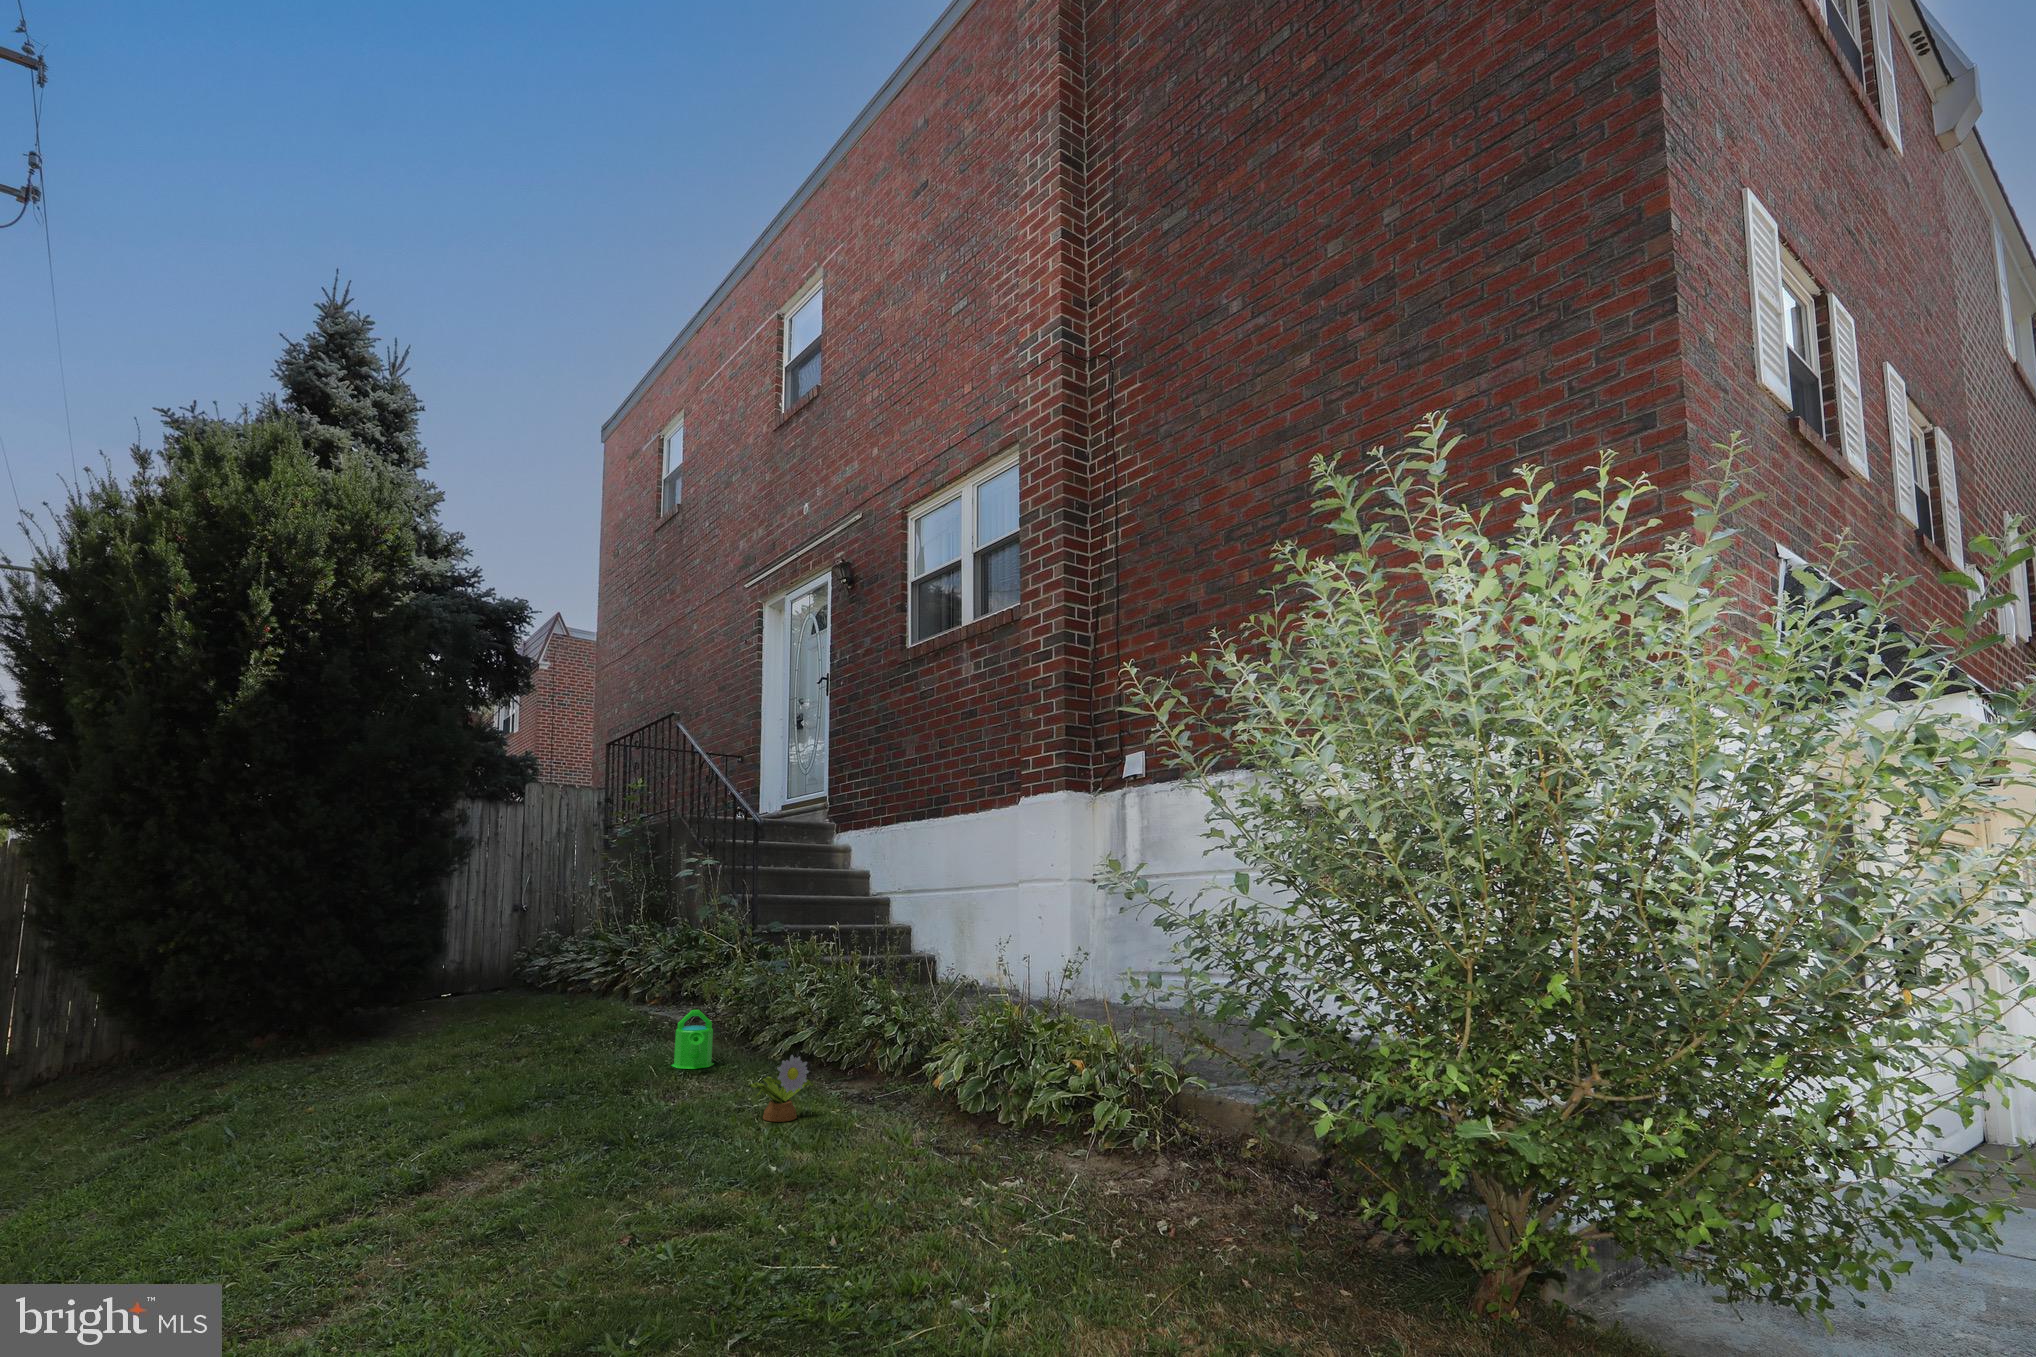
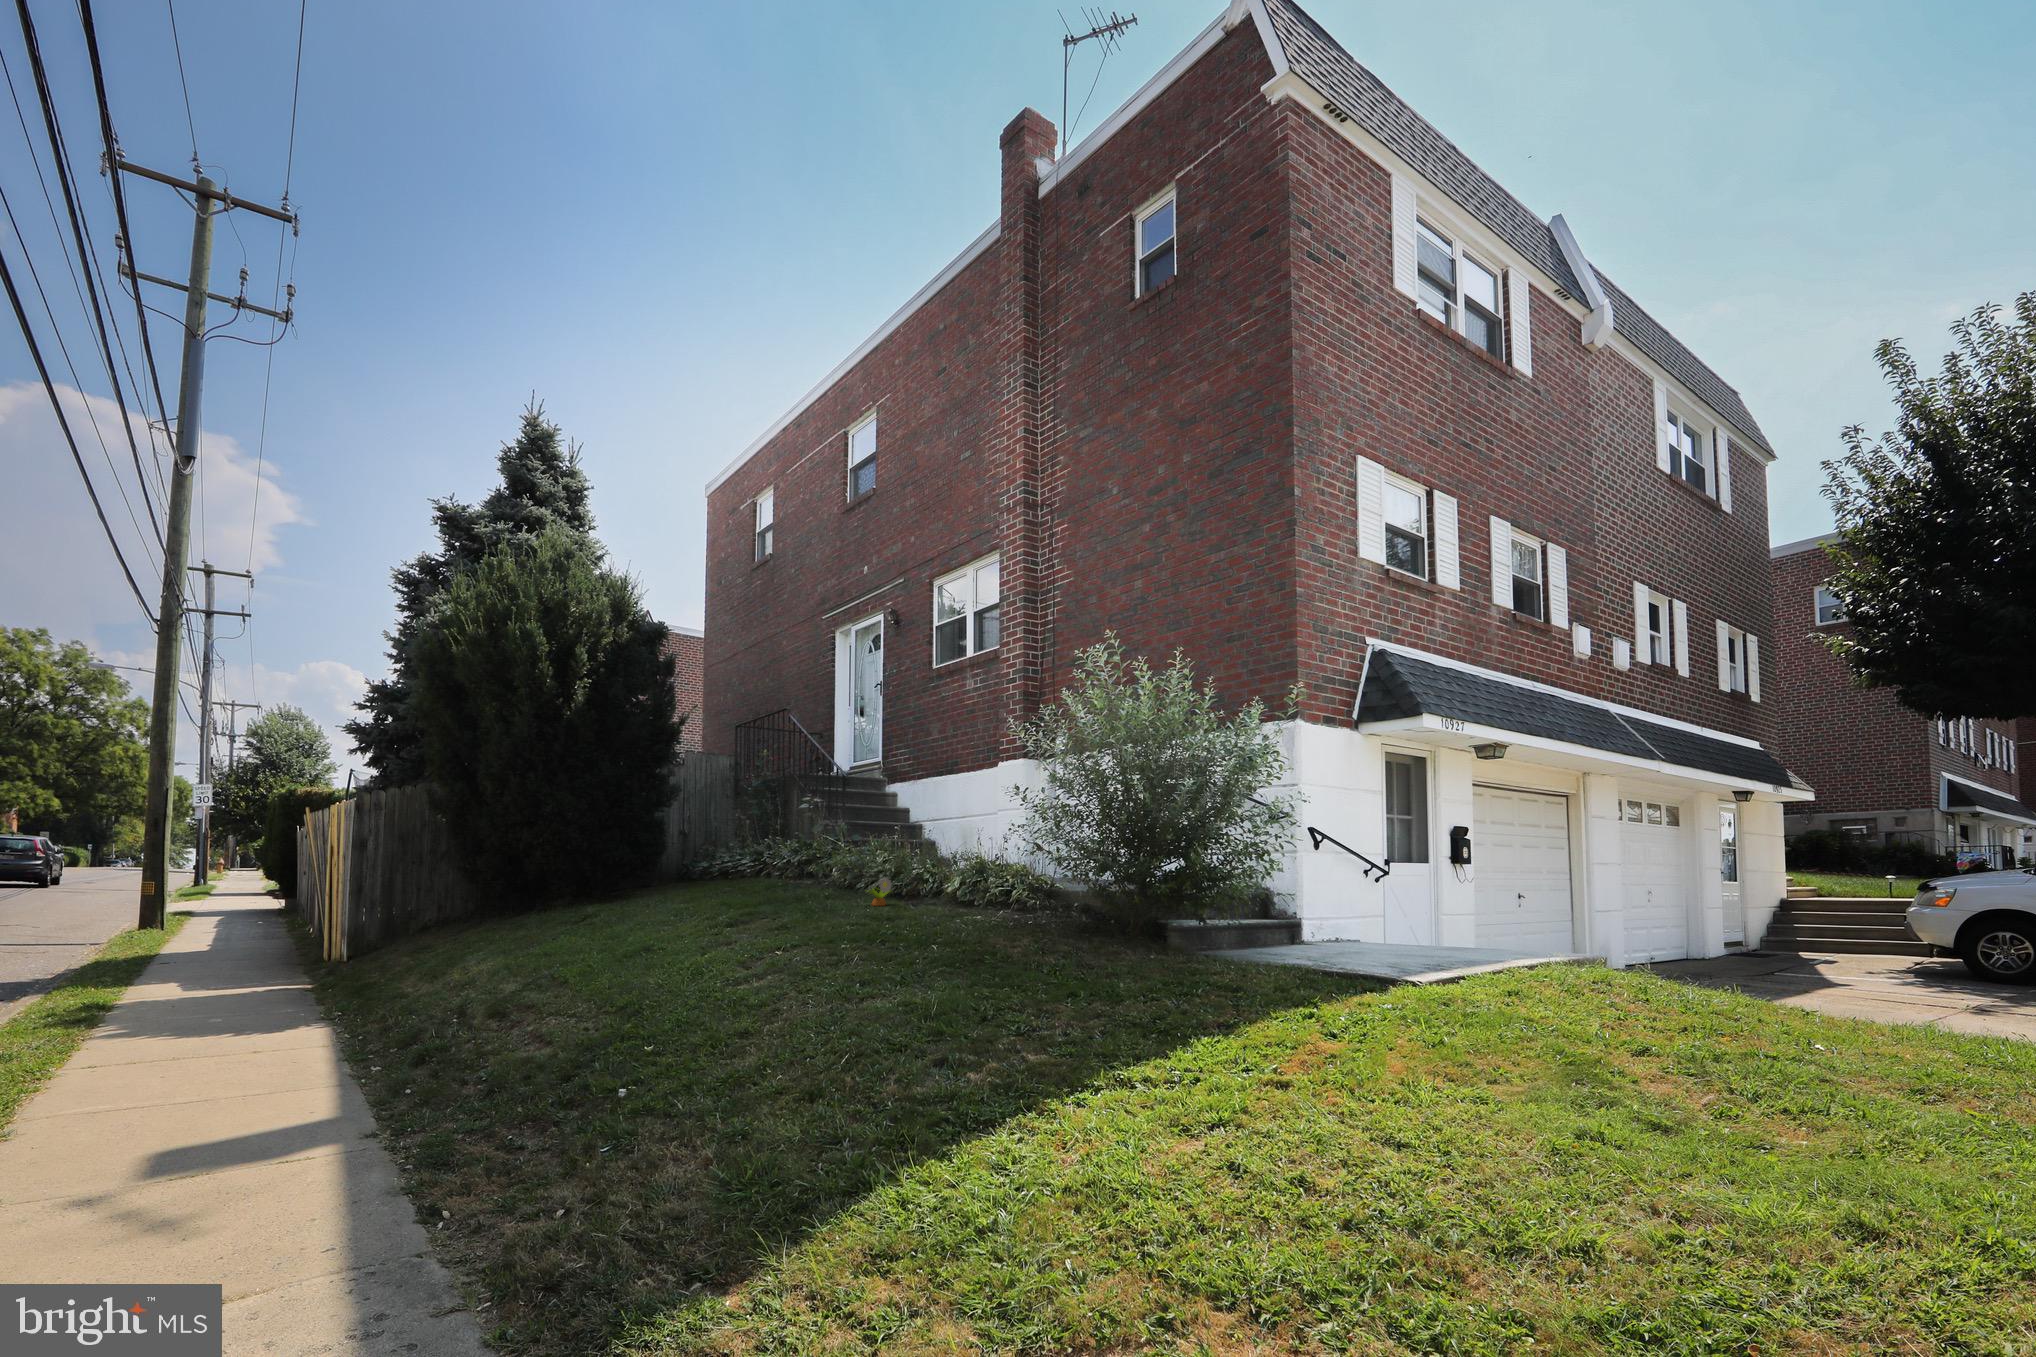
watering can: present [671,1010,714,1069] -> none [819,866,840,893]

